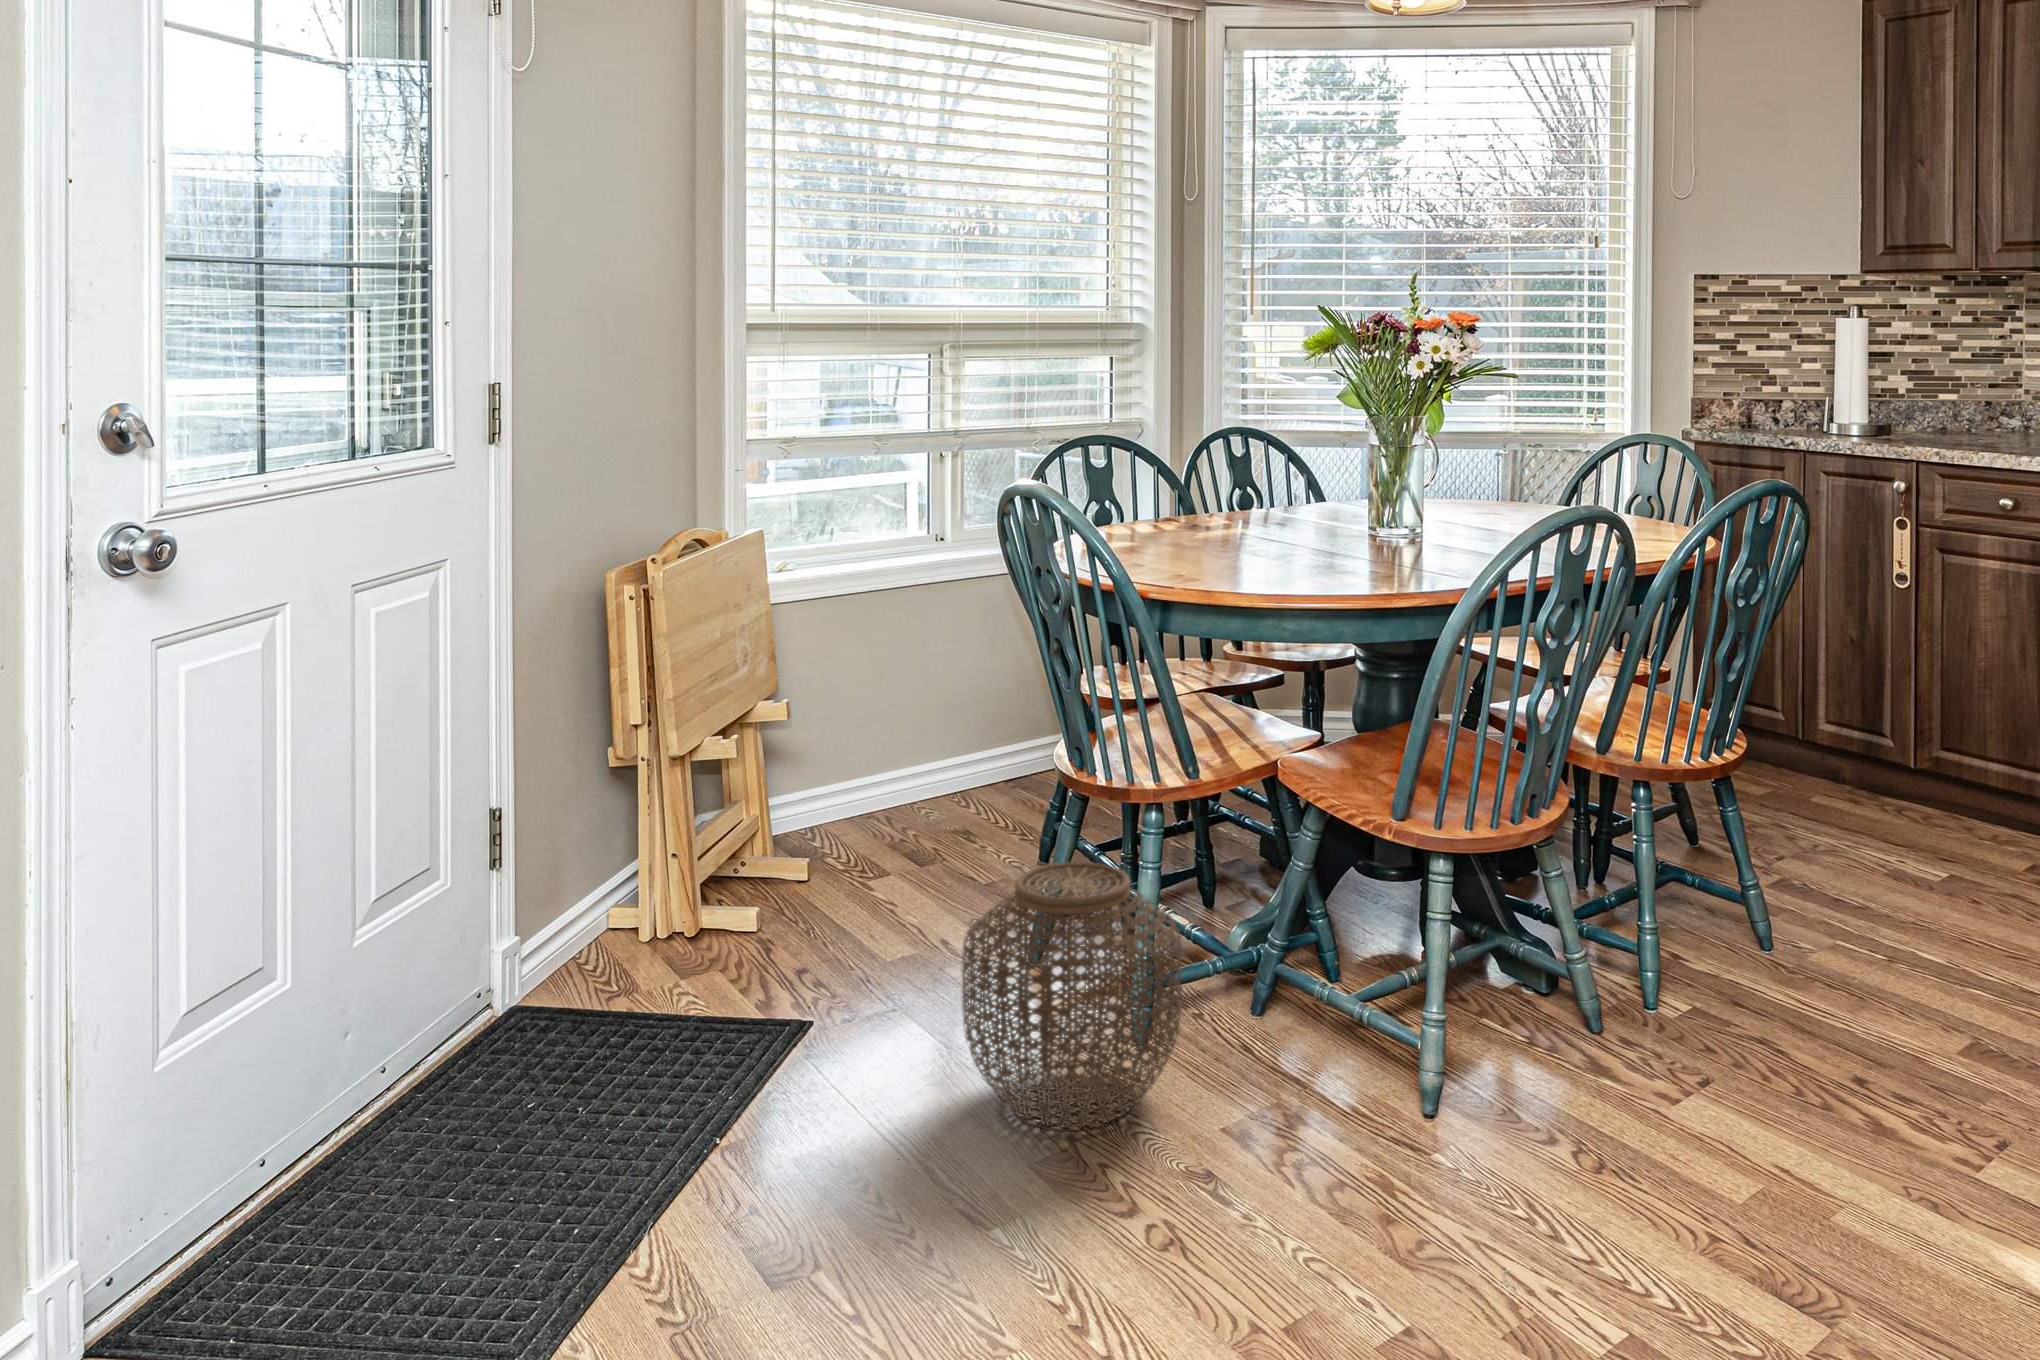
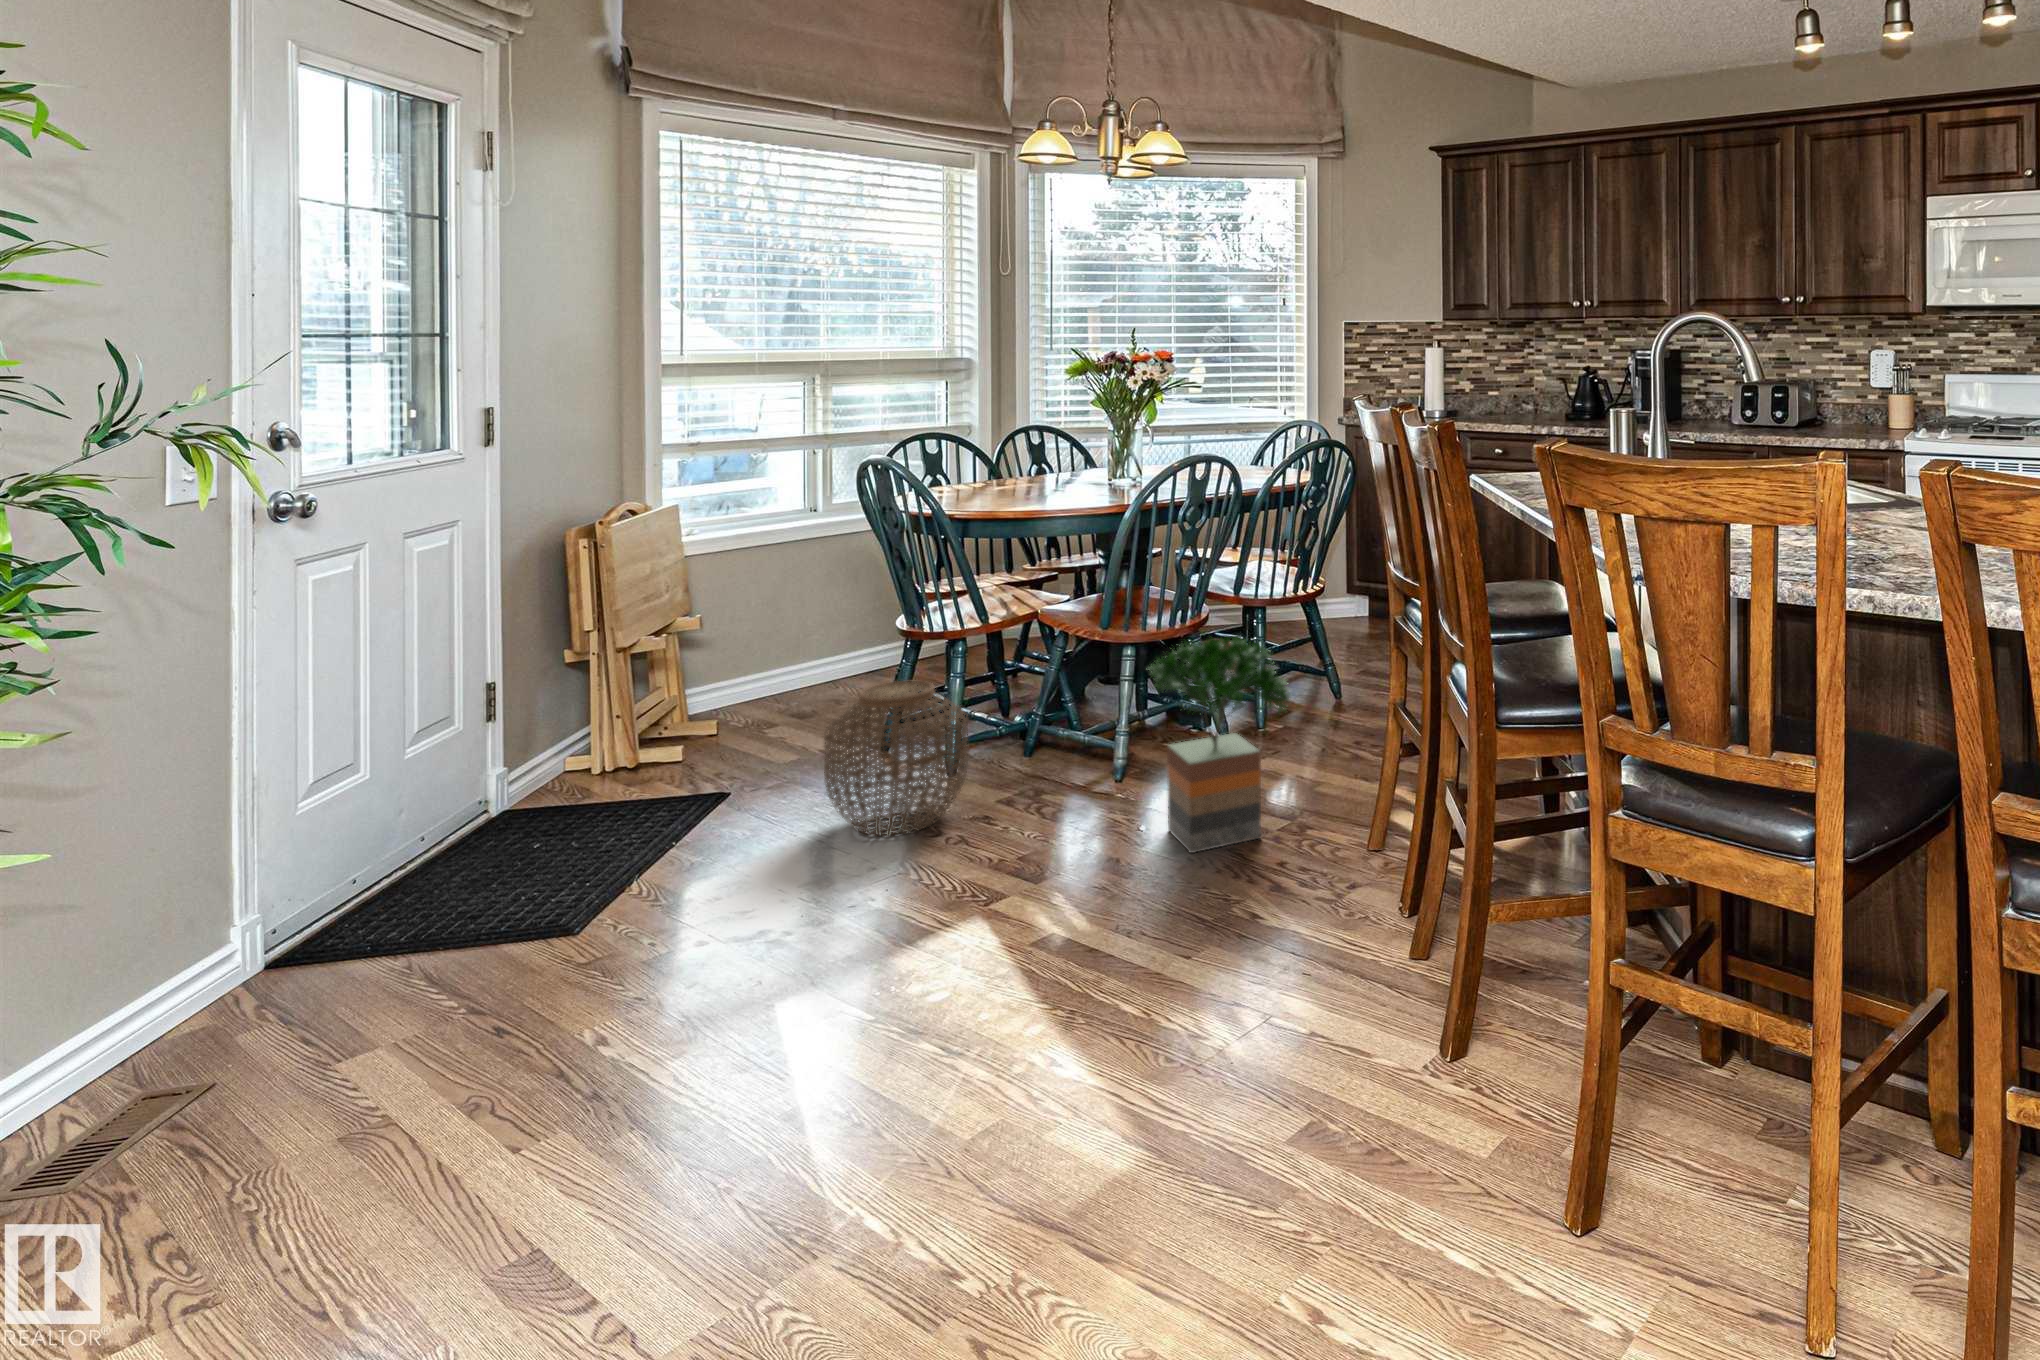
potted tree: none [1496,839,1774,1254] -> present [1150,637,1289,853]

